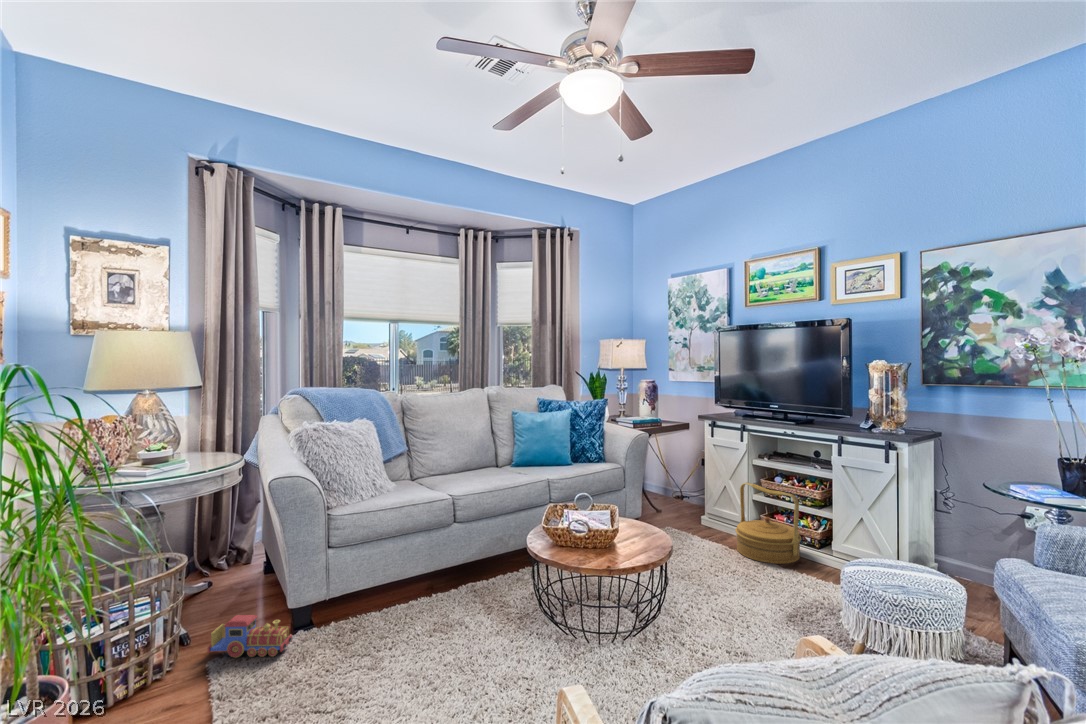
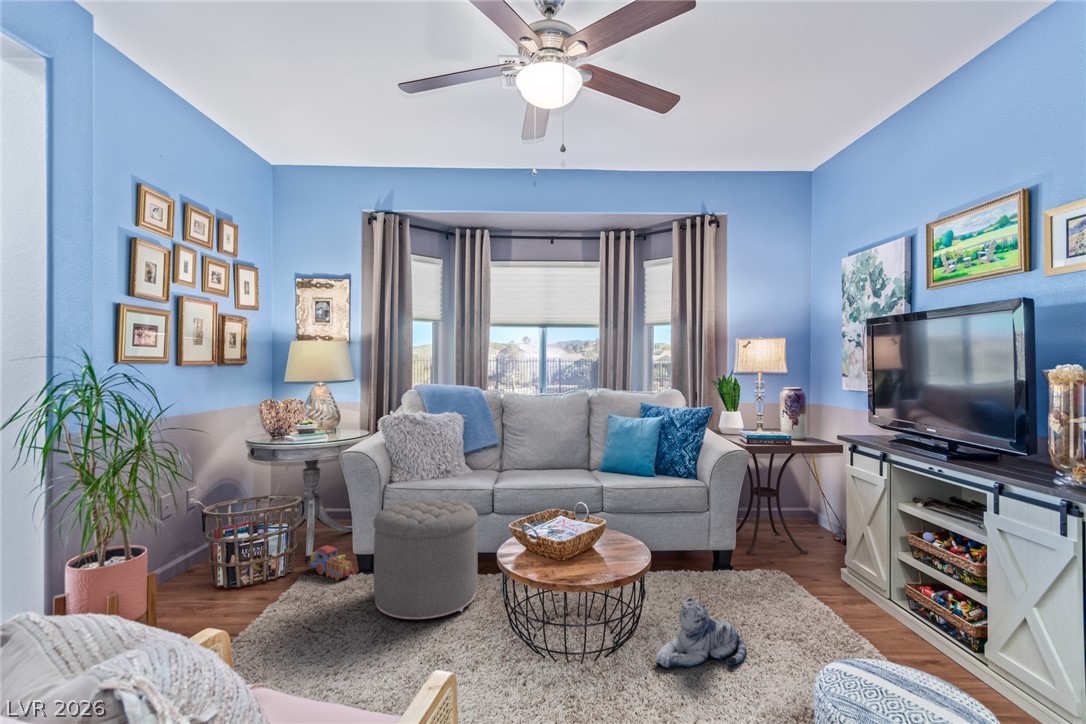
woven basket: present [735,482,801,564] -> none [836,529,936,651]
ottoman: none [360,518,483,670] -> present [373,498,478,619]
plush toy: none [680,559,733,623] -> present [655,598,746,668]

